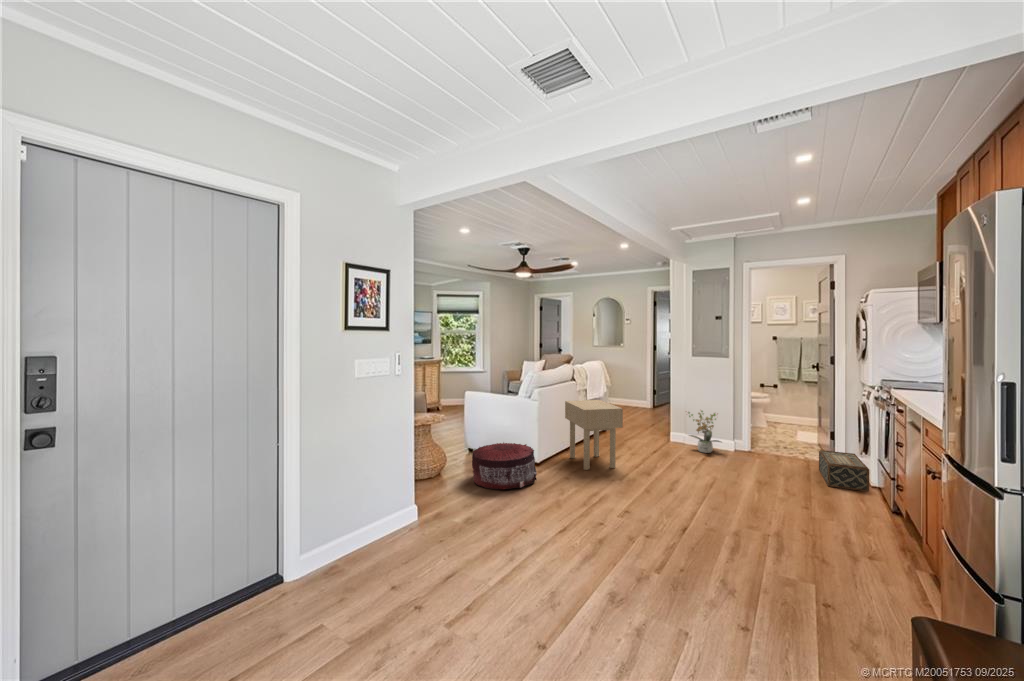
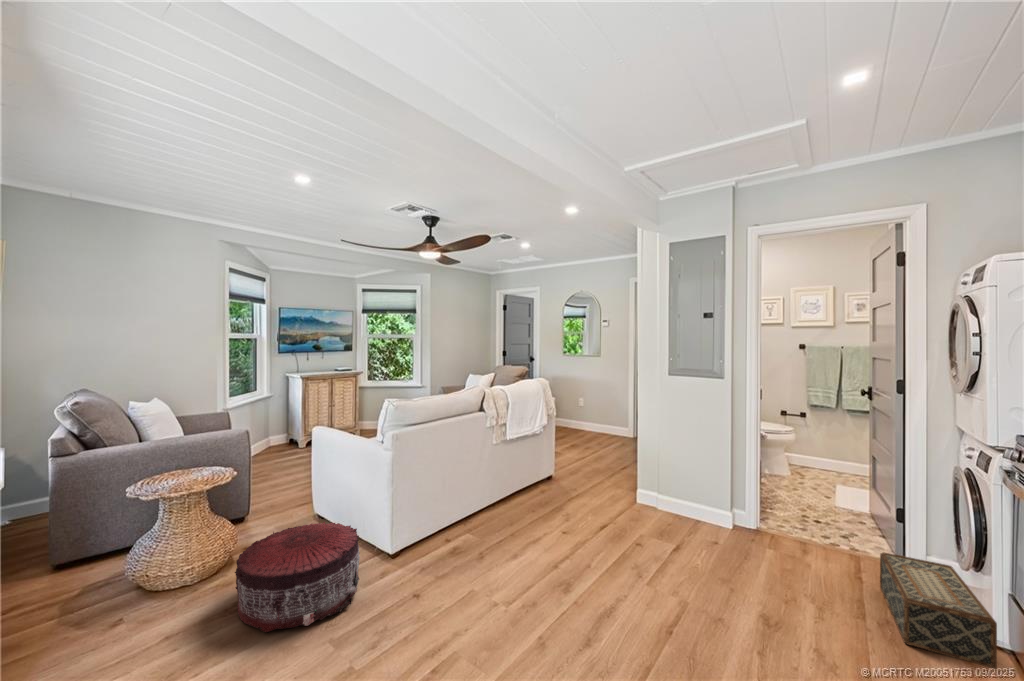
side table: present [565,400,623,470] -> none [455,444,528,572]
potted plant: present [688,411,721,453] -> none [655,459,712,533]

